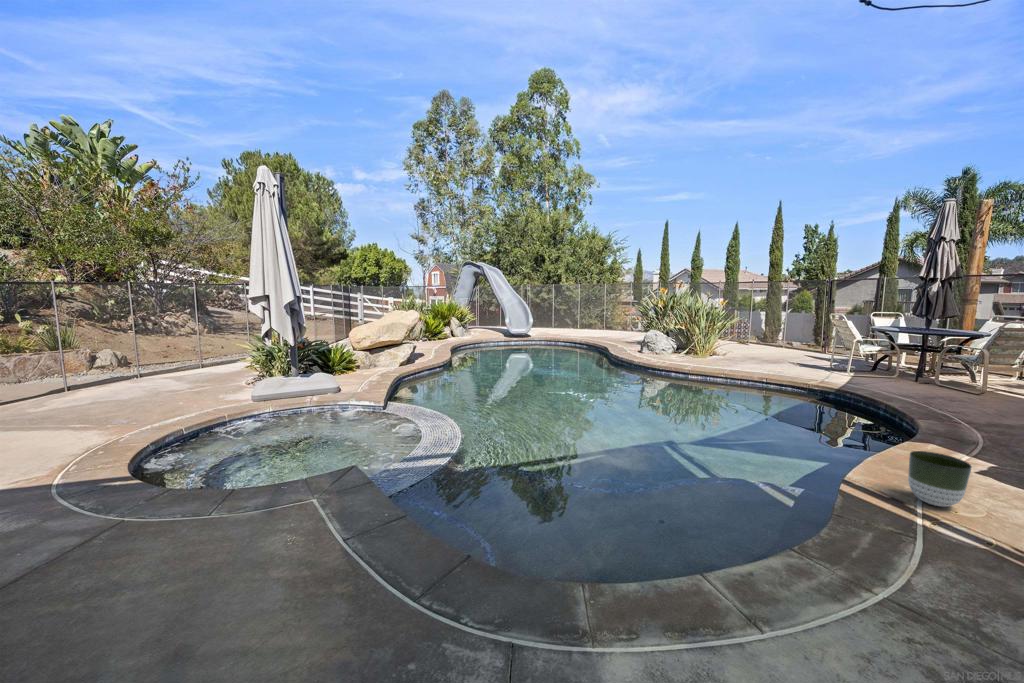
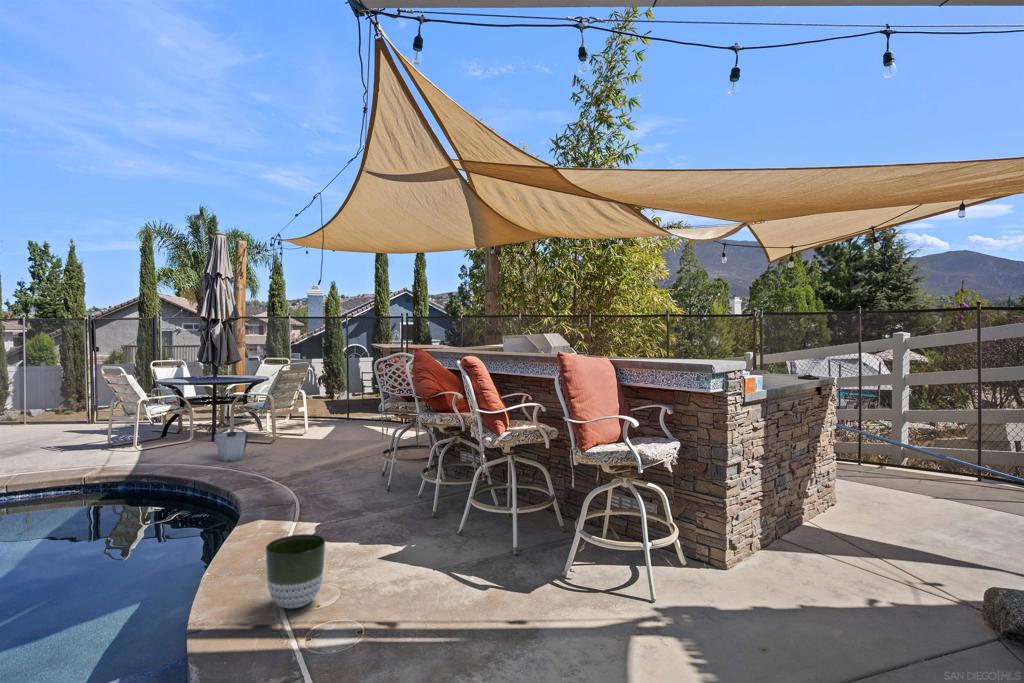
bucket: none [913,371,951,400] -> present [214,427,249,462]

